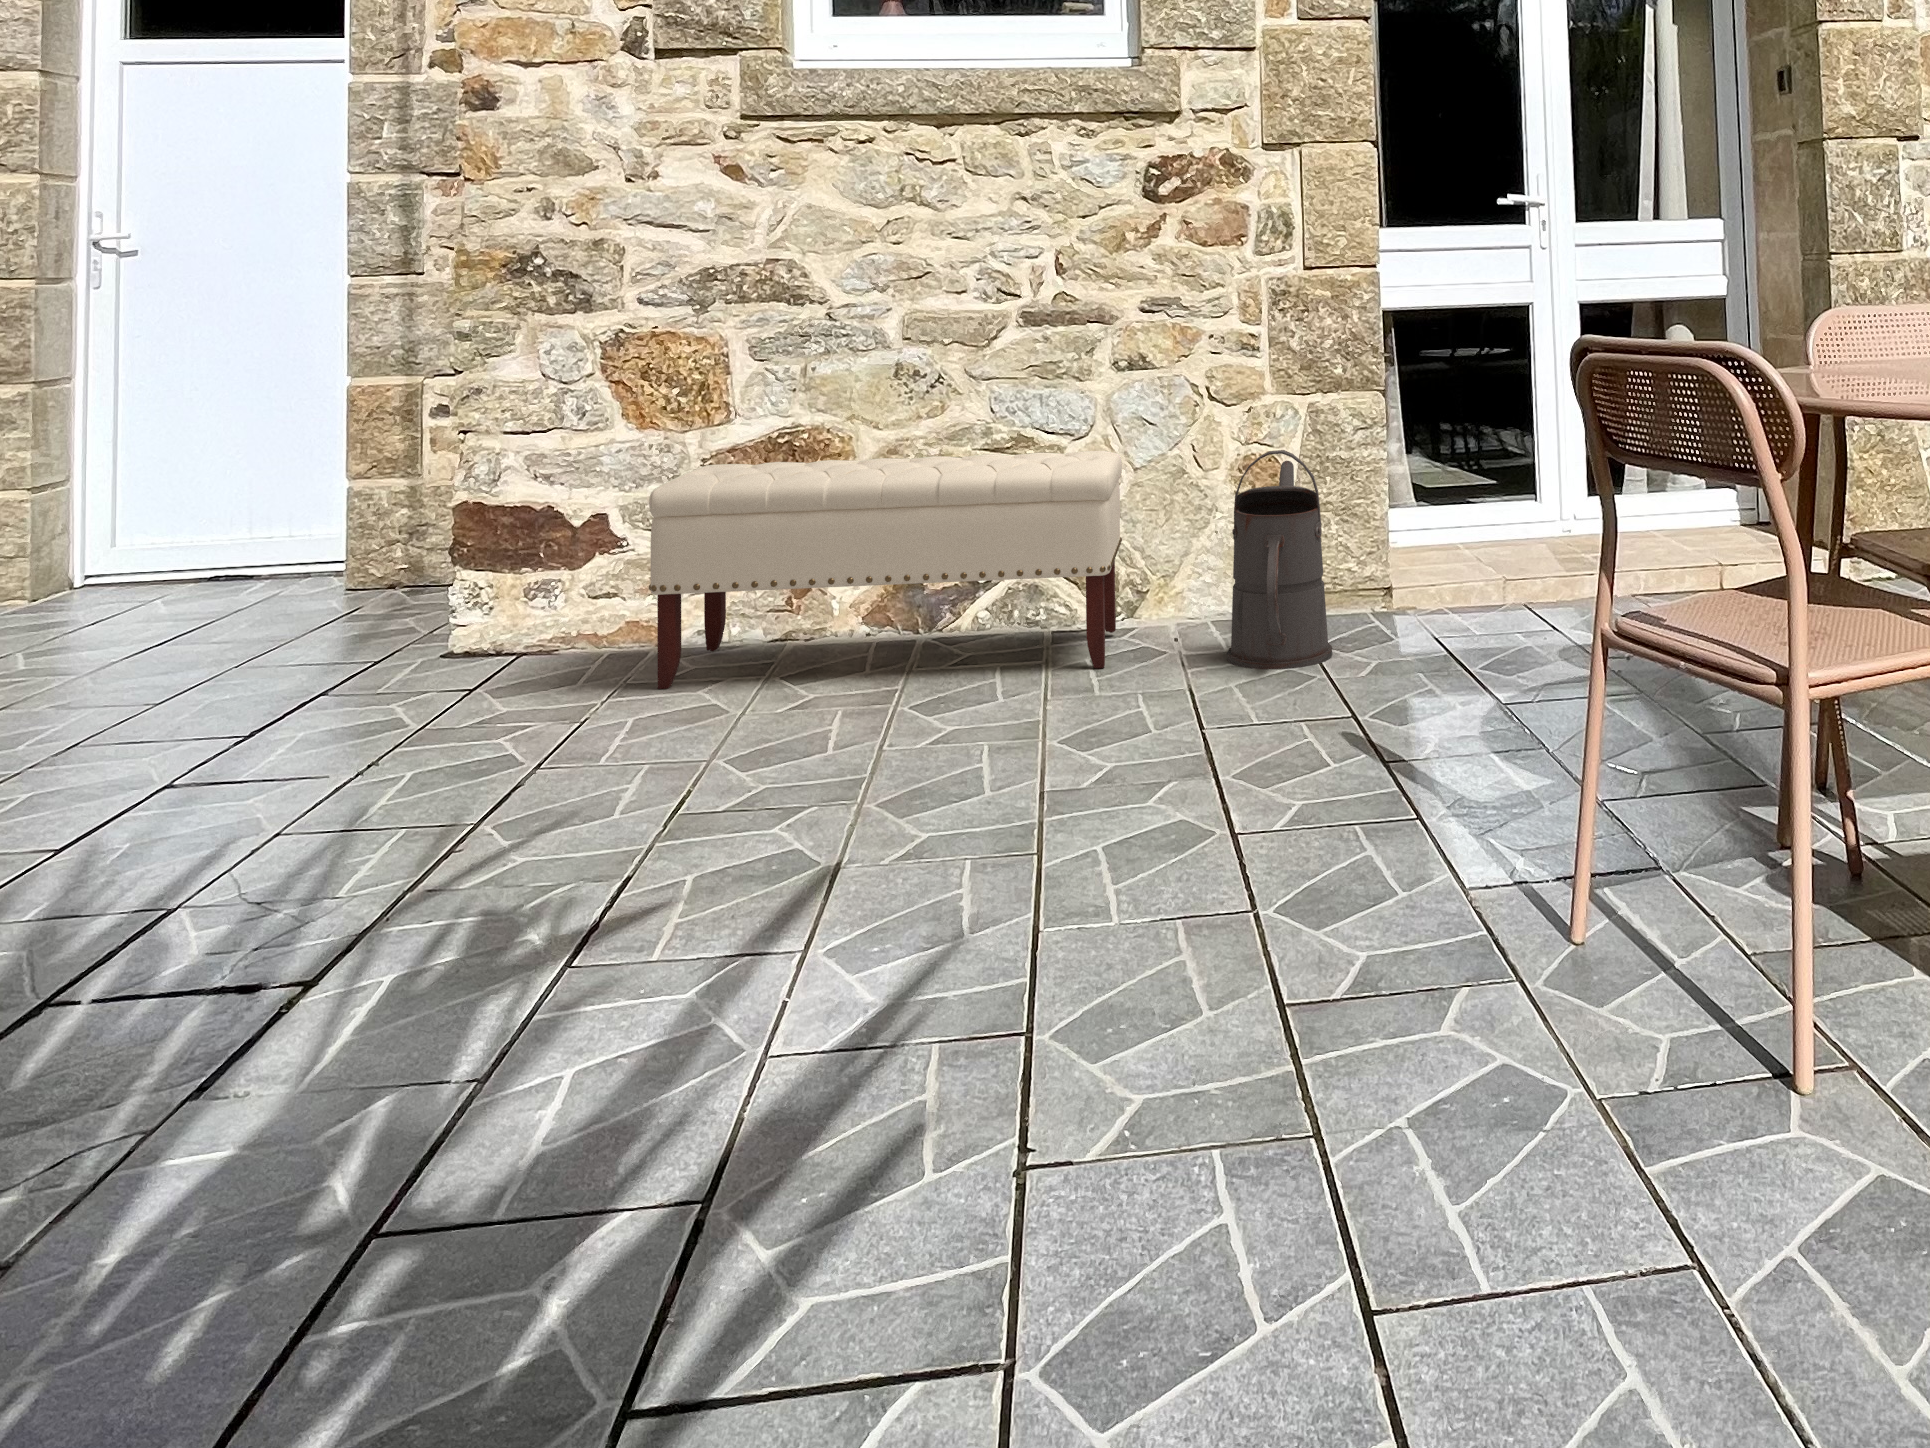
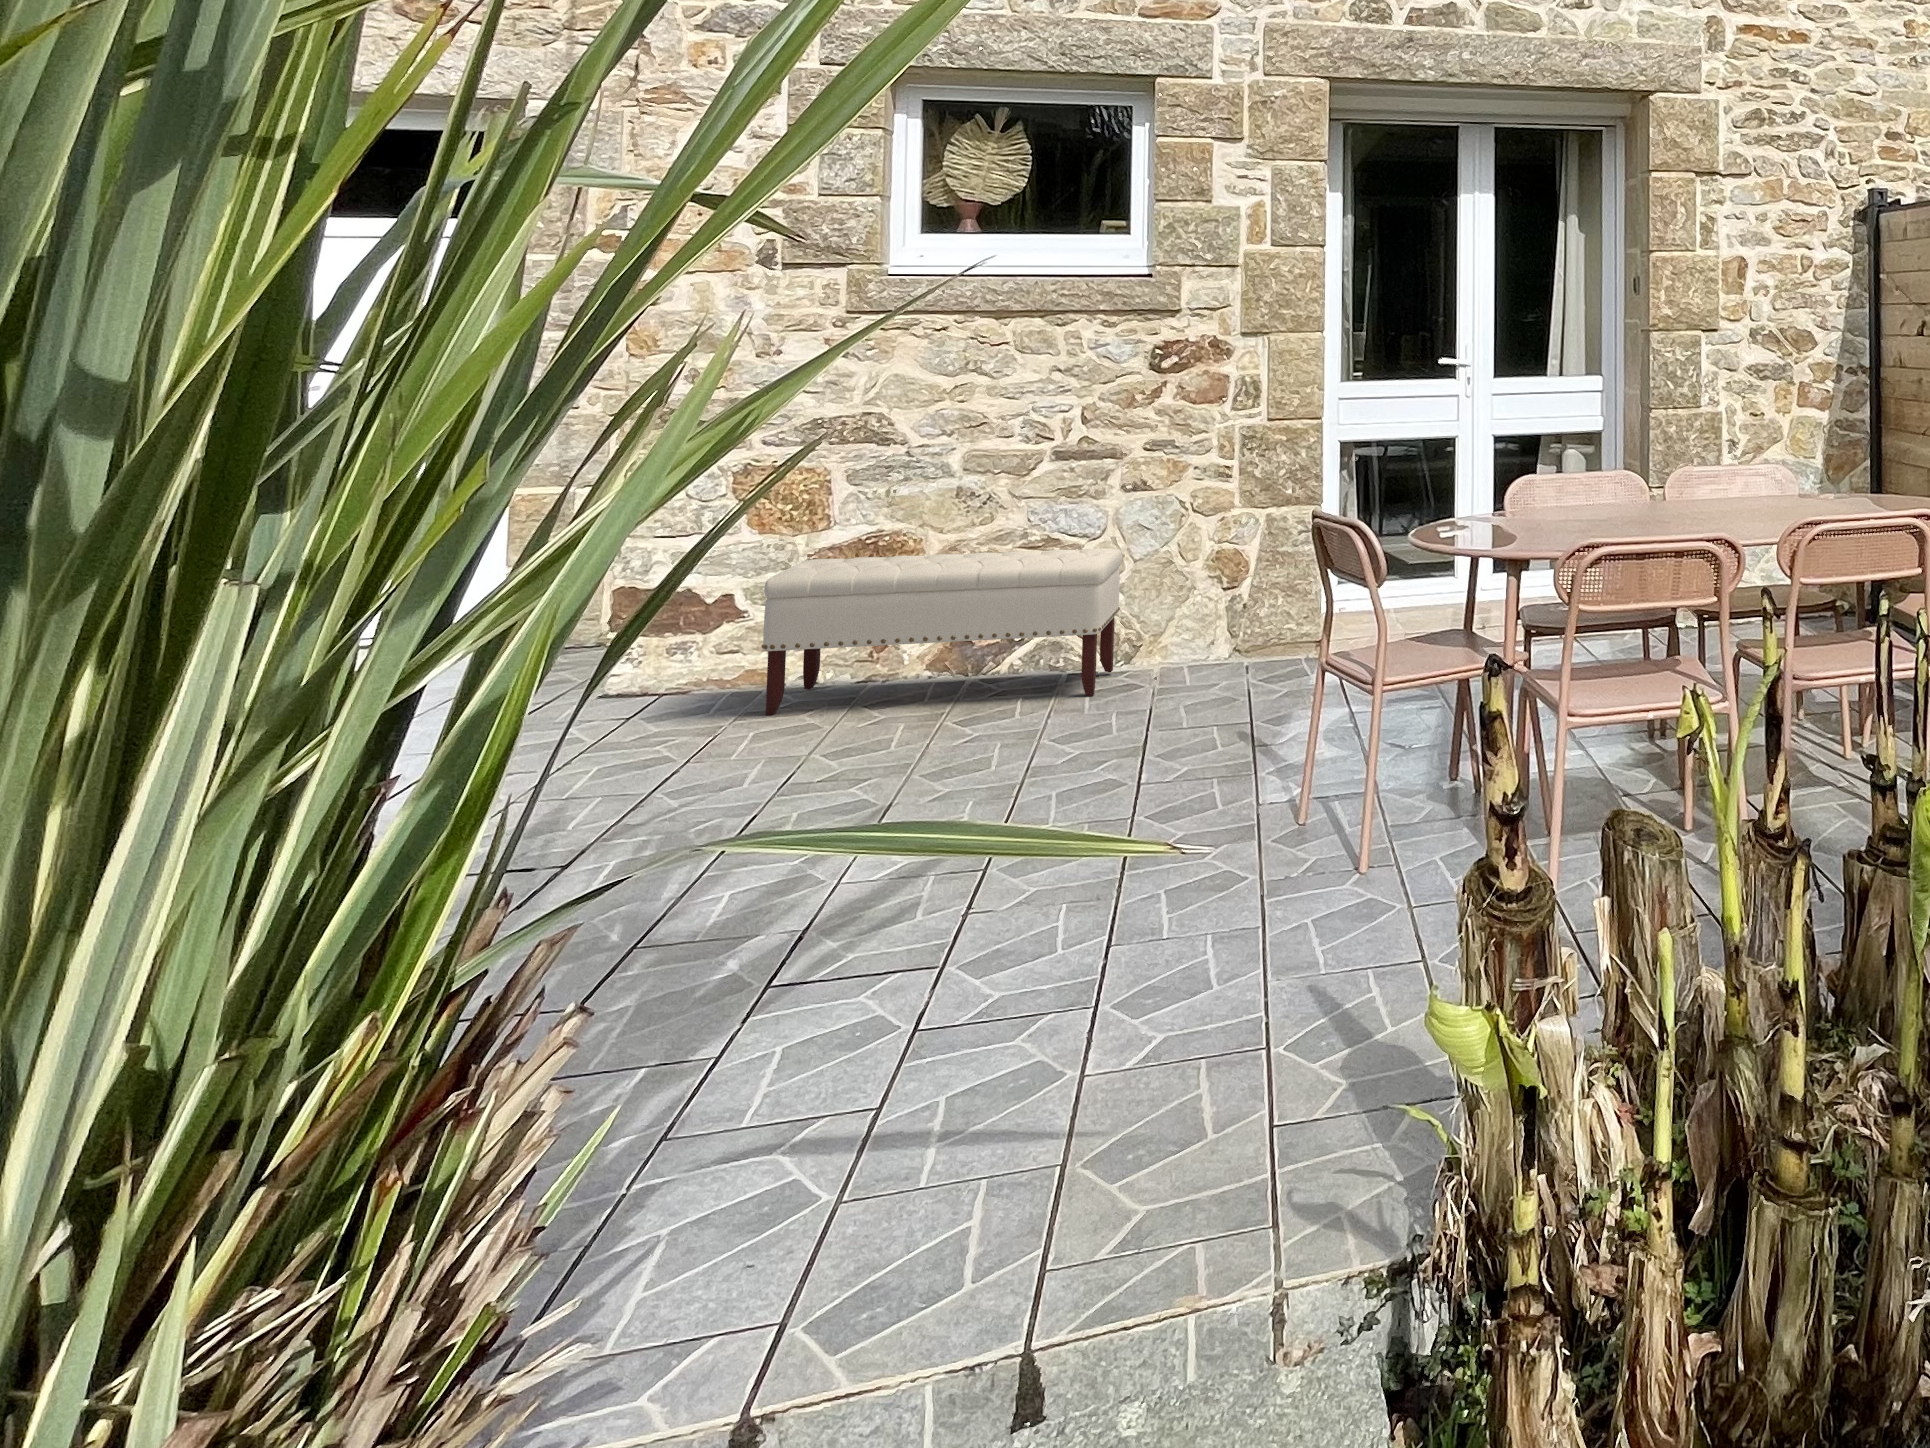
watering can: present [1227,450,1332,670] -> none [1182,549,1257,696]

